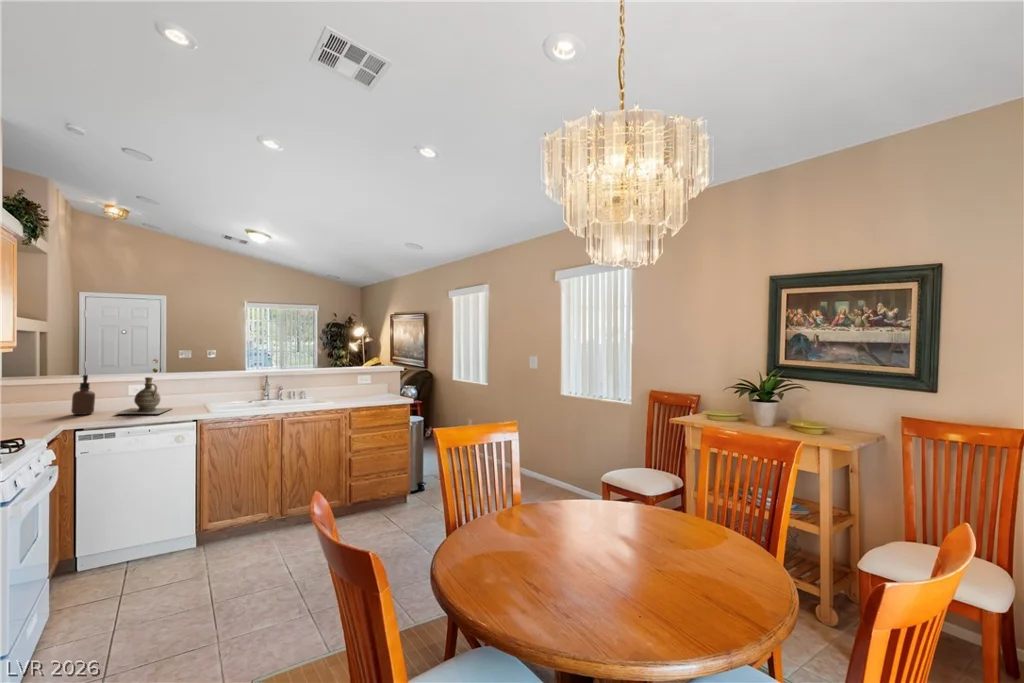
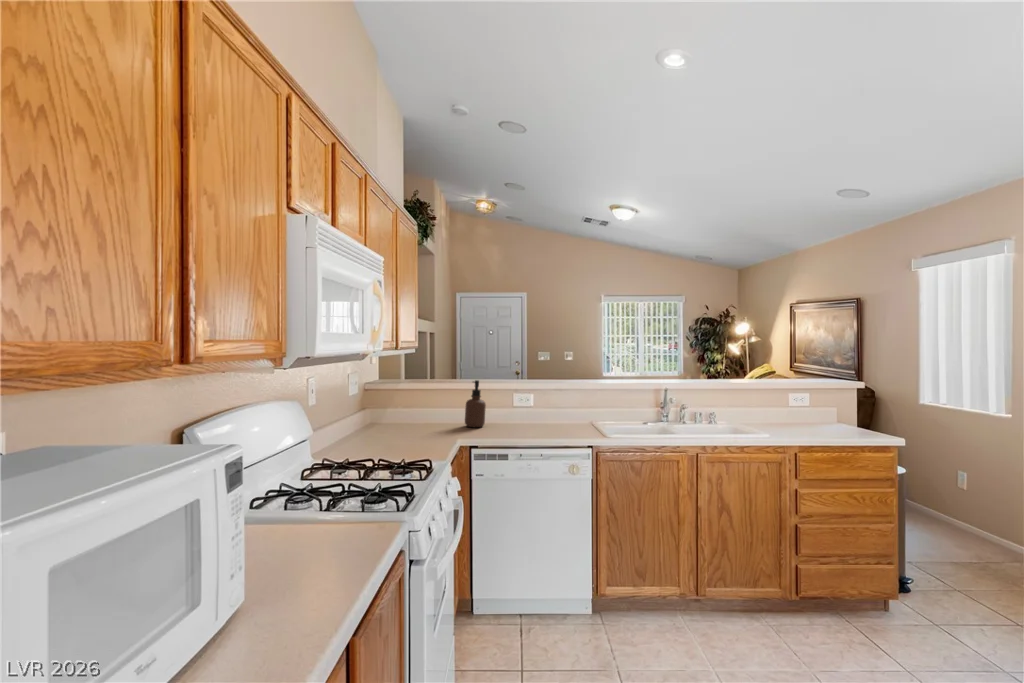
ceramic jug: present [115,377,171,414] -> none [503,386,561,433]

